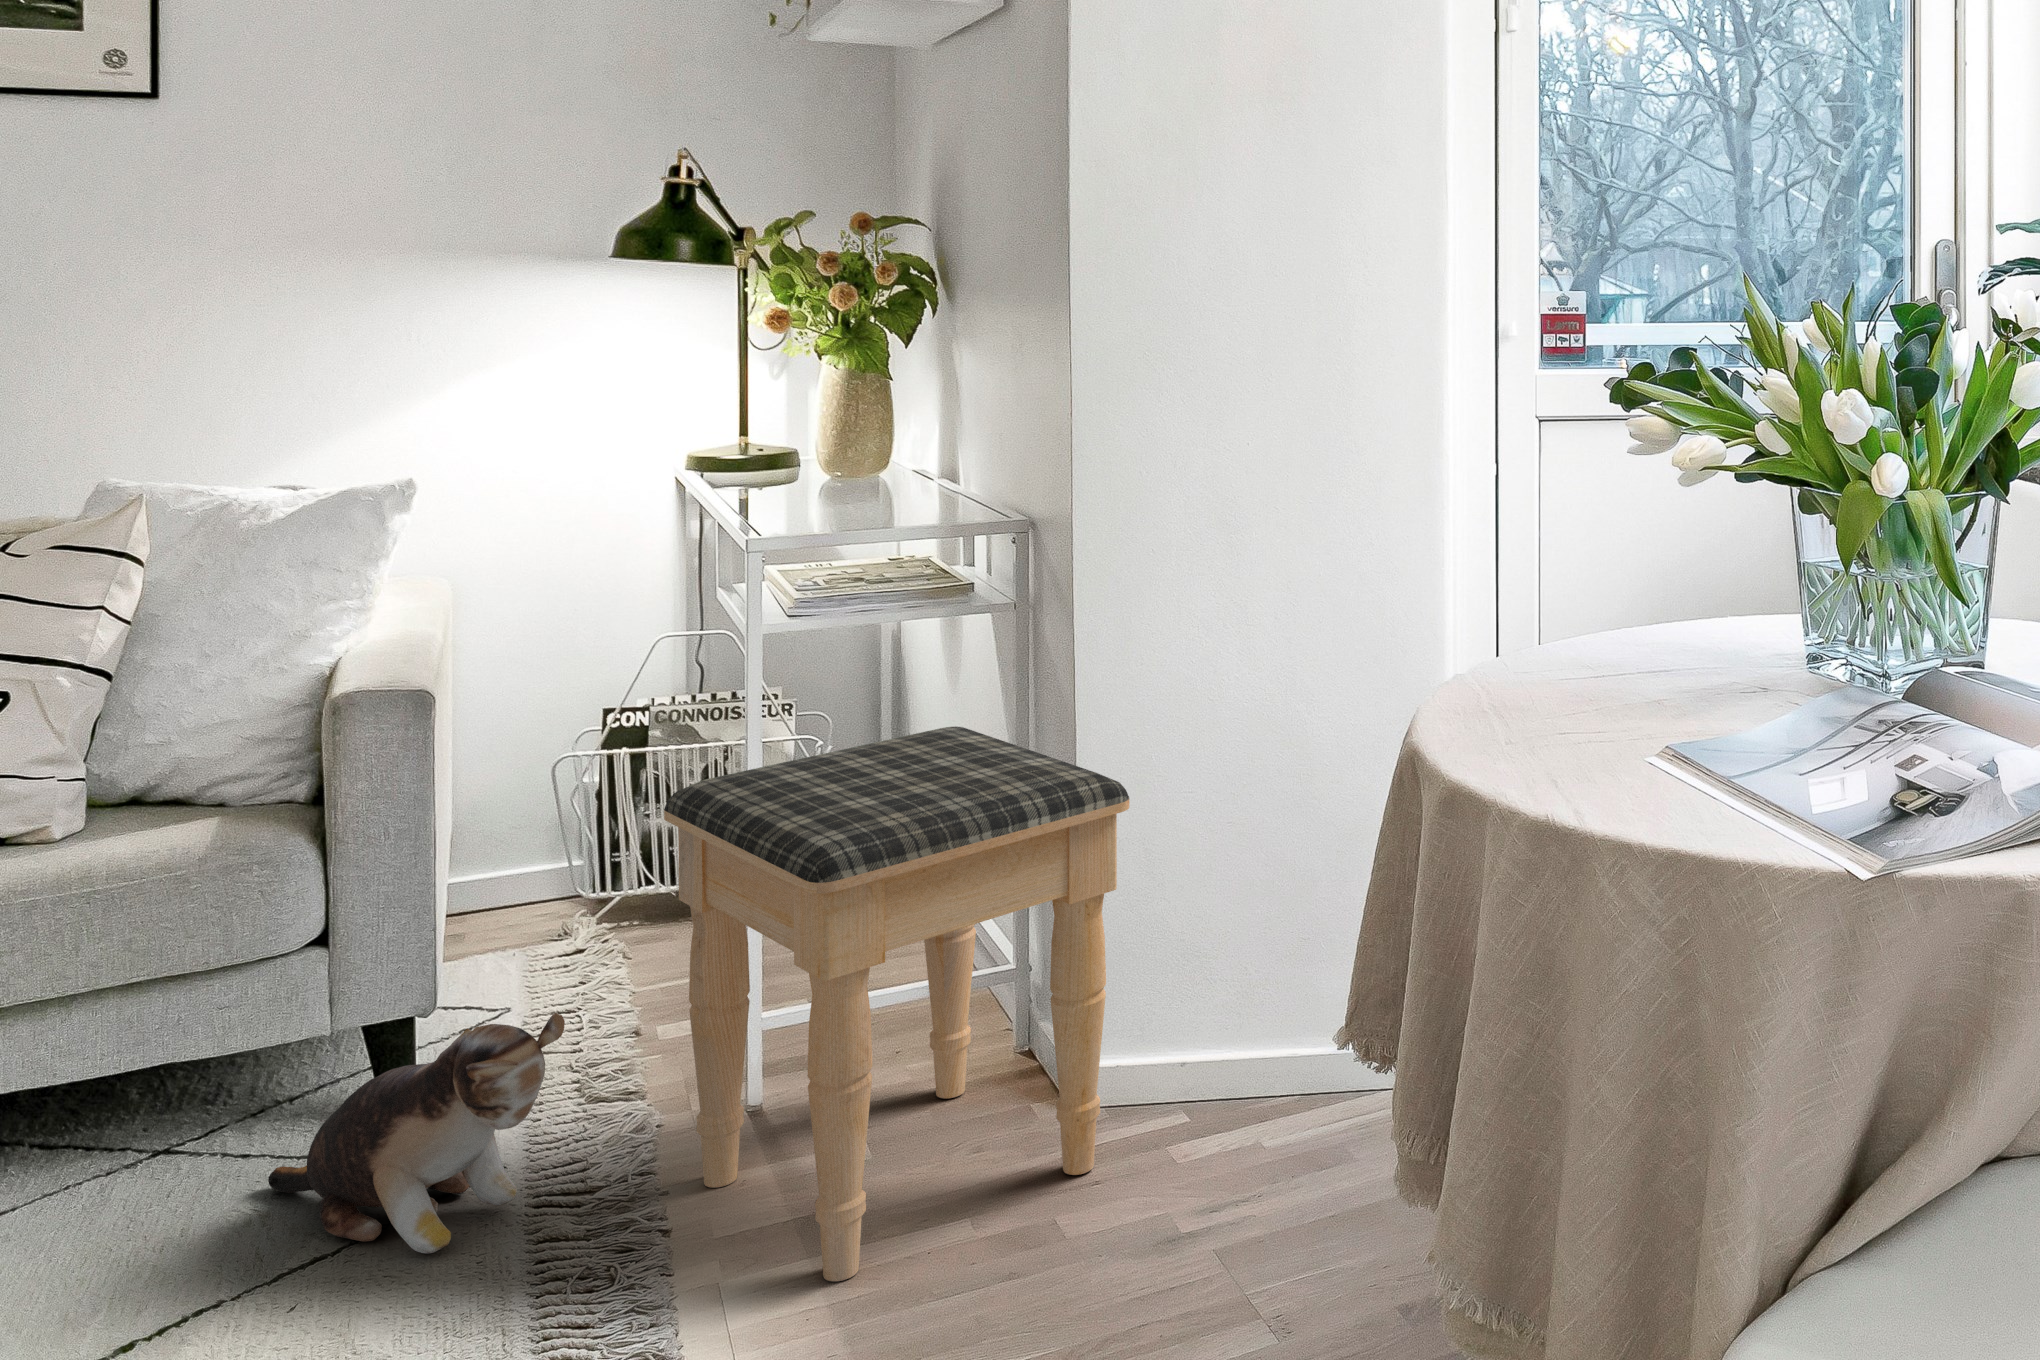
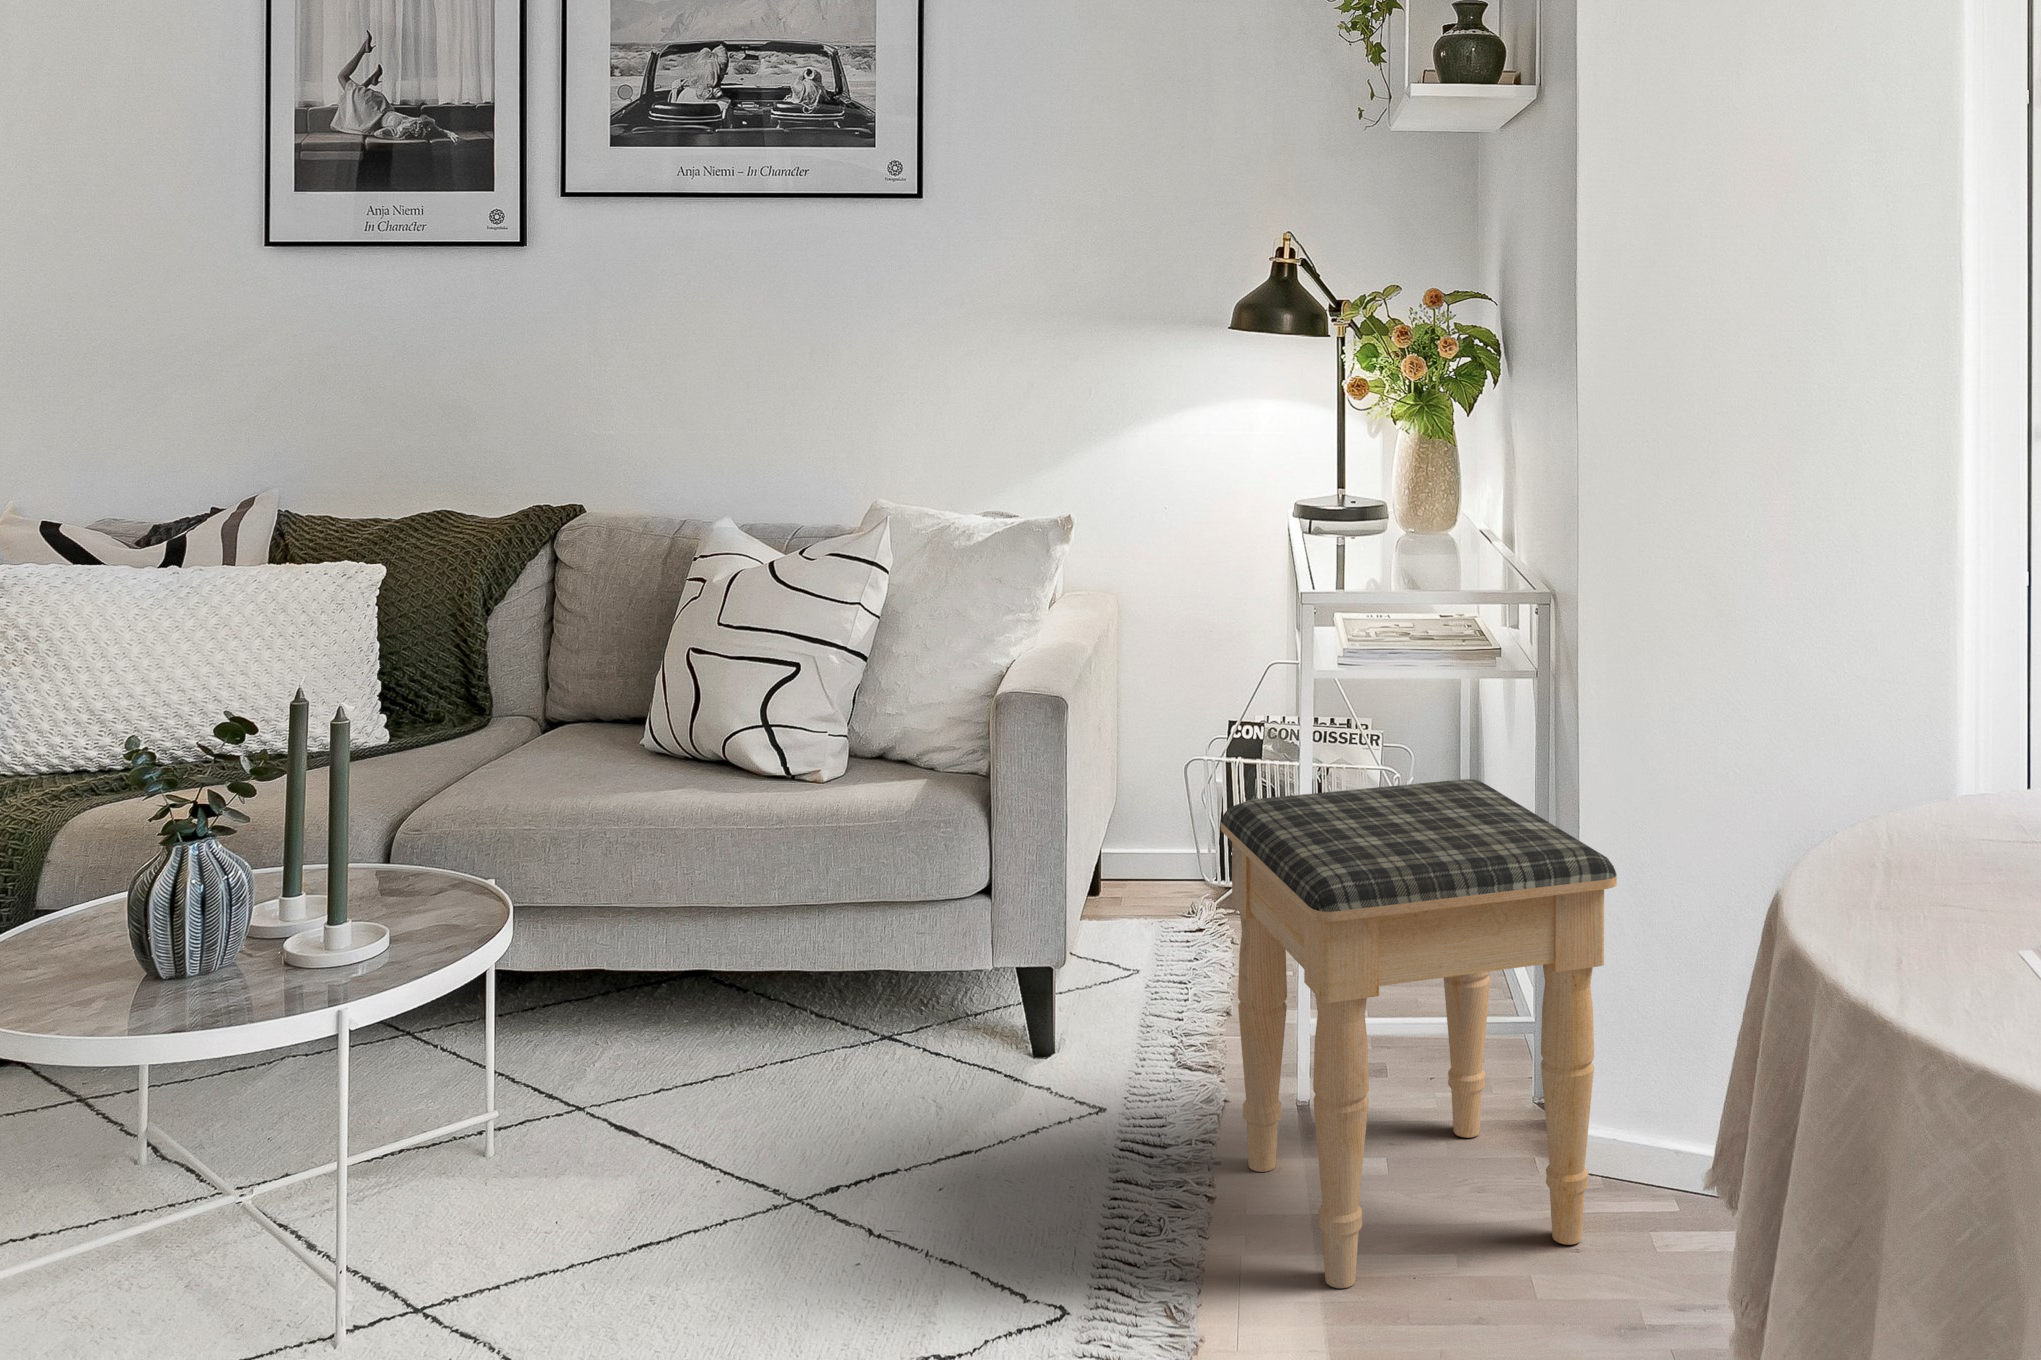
plush toy: present [268,1013,565,1254] -> none [946,985,1138,1171]

